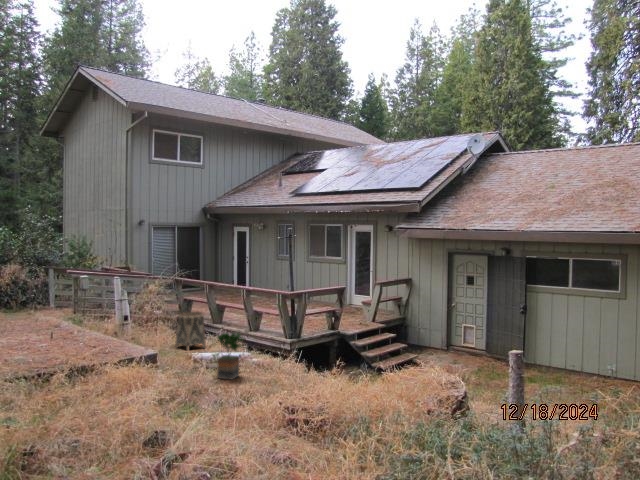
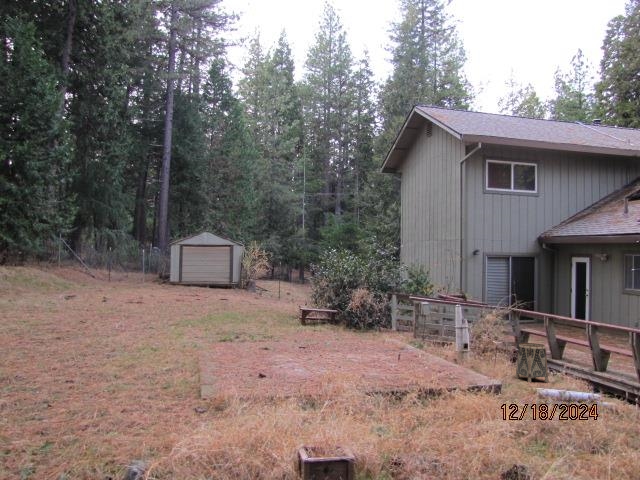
potted tree: present [217,333,243,380] -> none [565,364,598,415]

